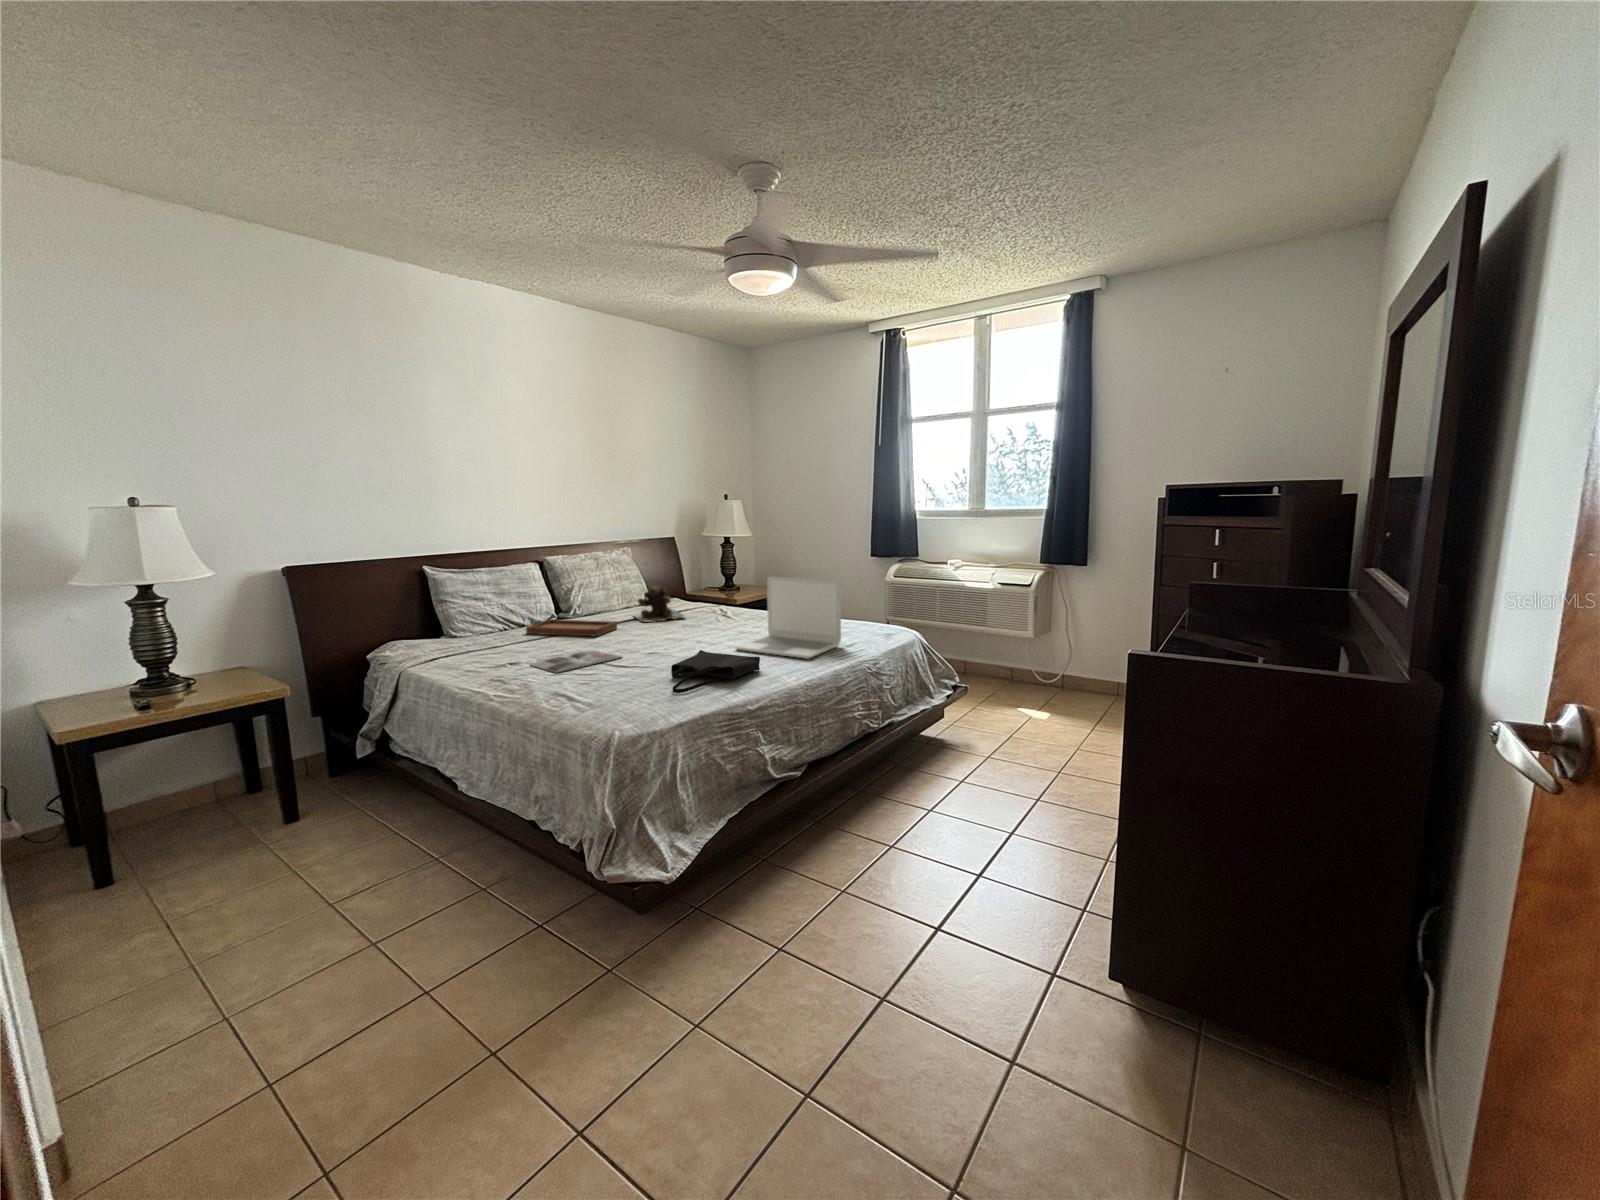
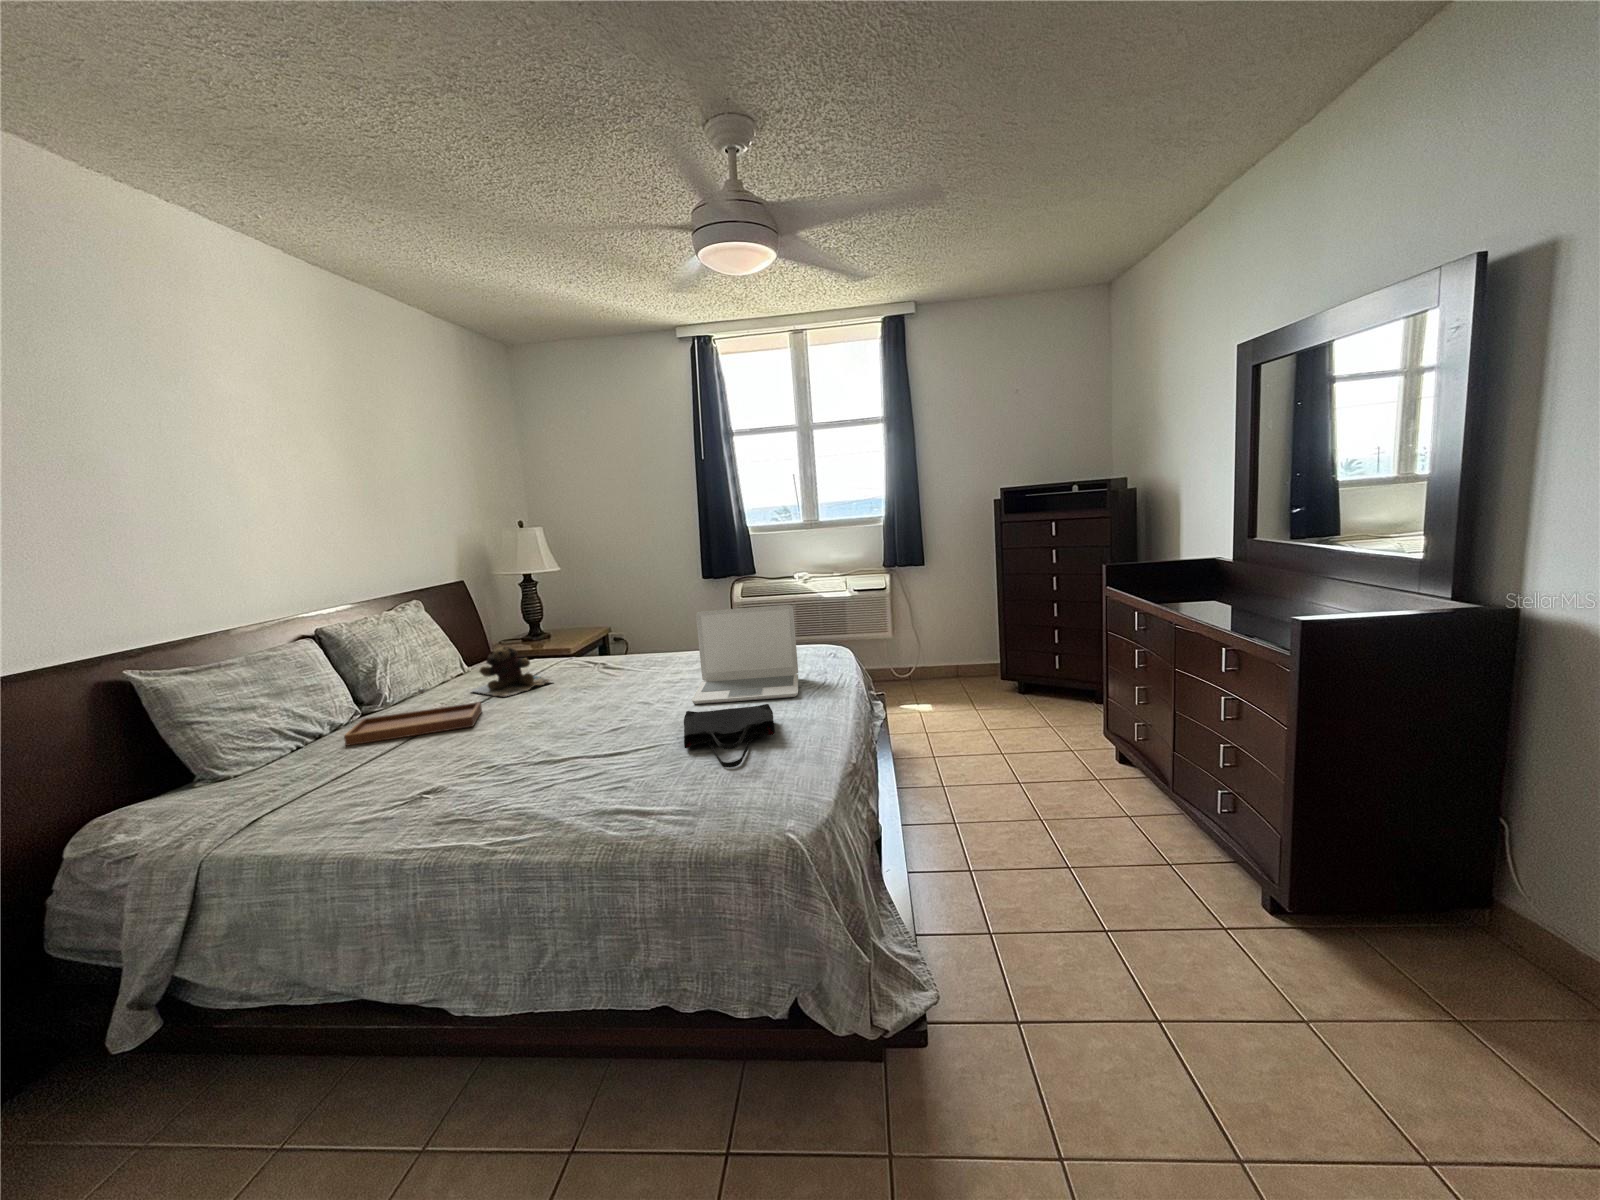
magazine: present [530,650,621,673] -> none [447,742,569,786]

